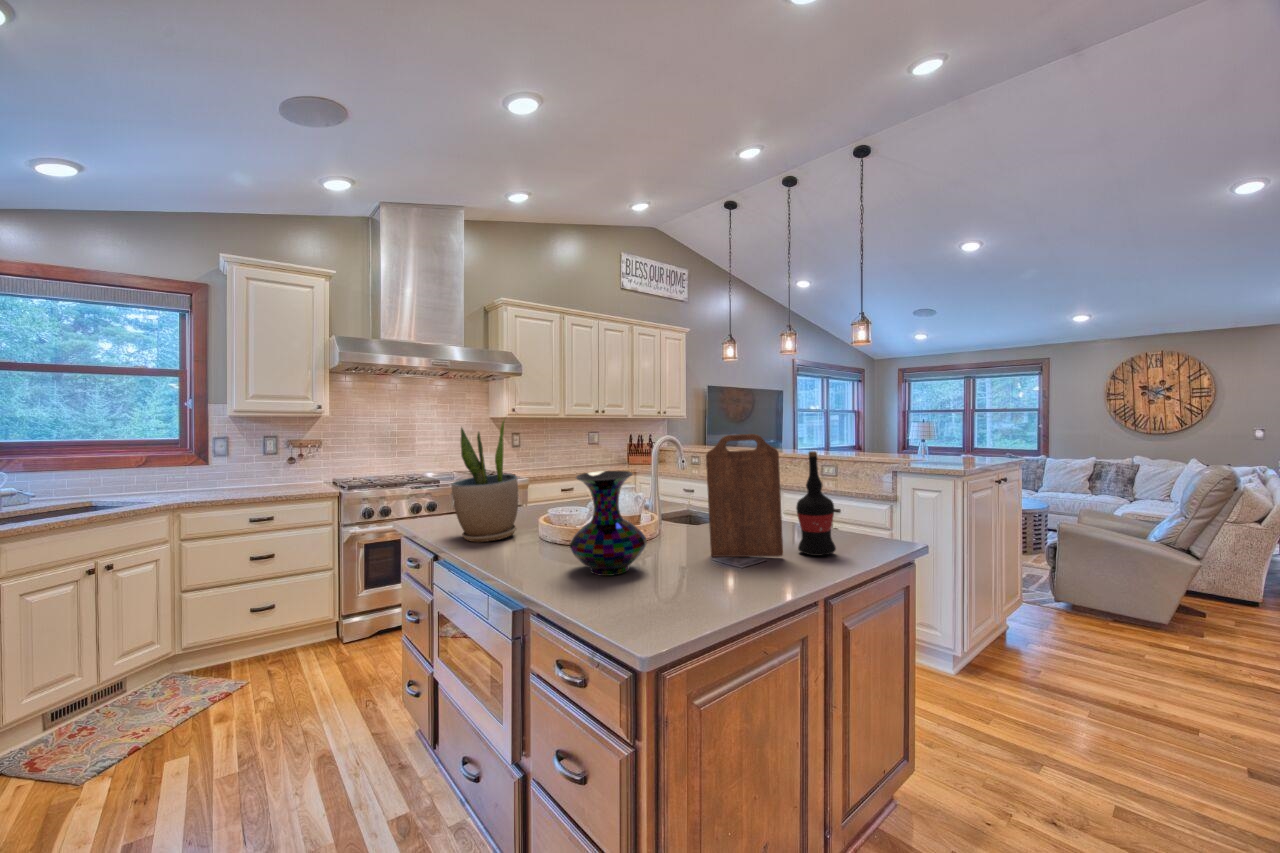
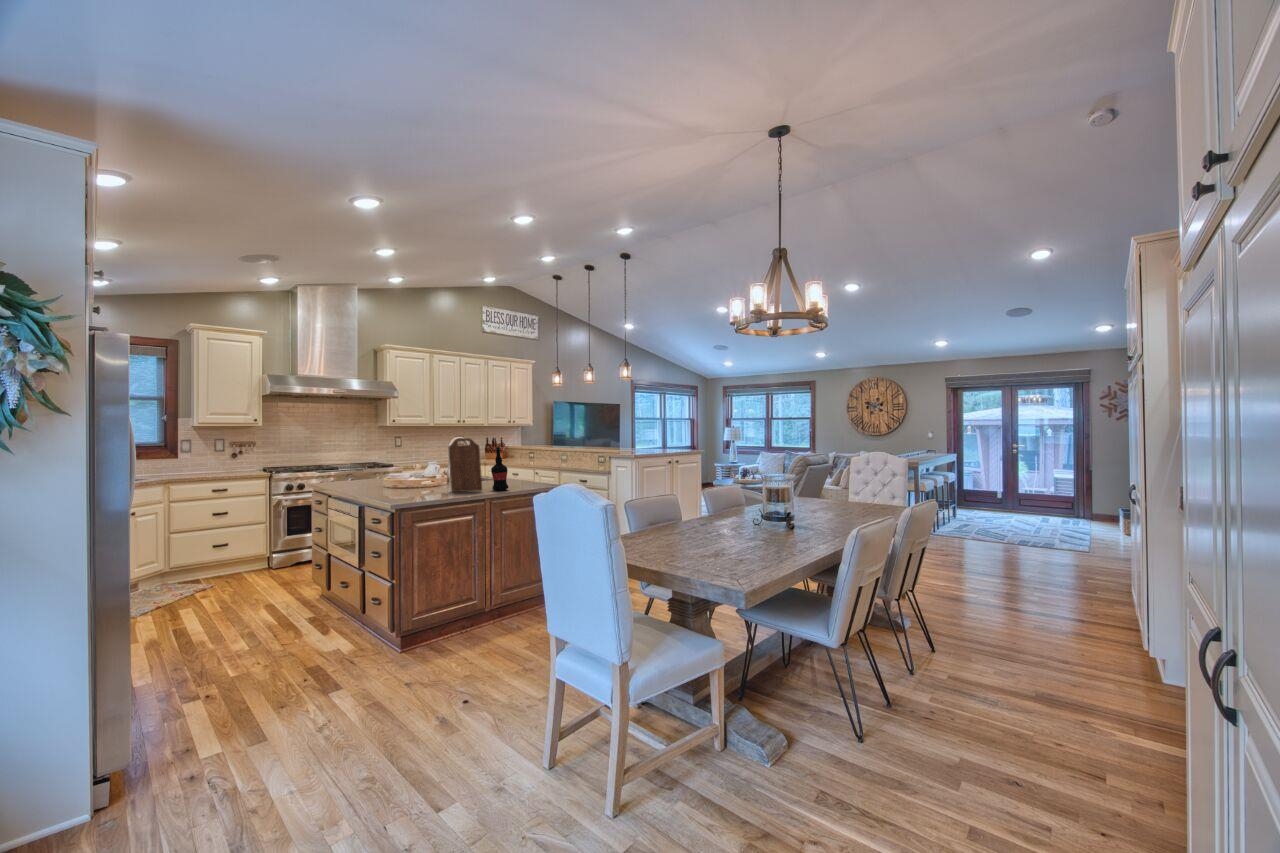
potted plant: present [451,421,518,542] -> none [334,429,369,489]
vase: present [570,471,647,576] -> none [381,454,416,496]

